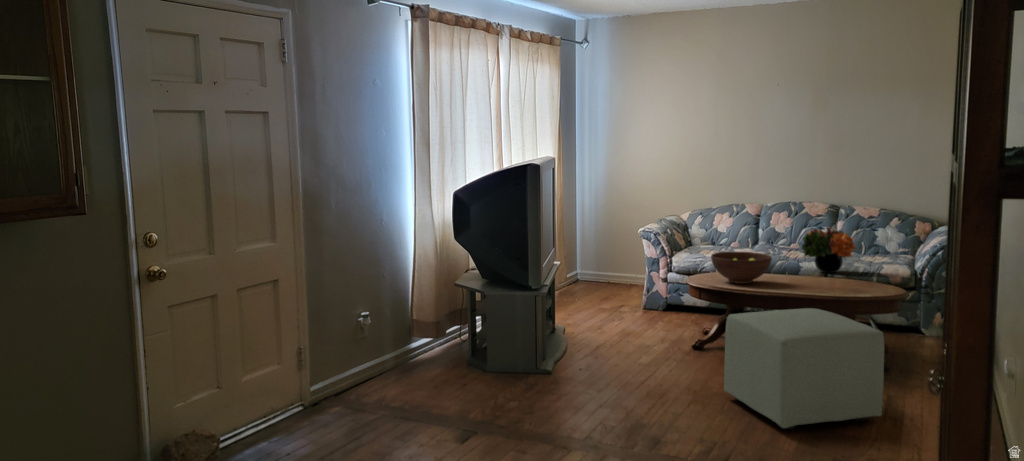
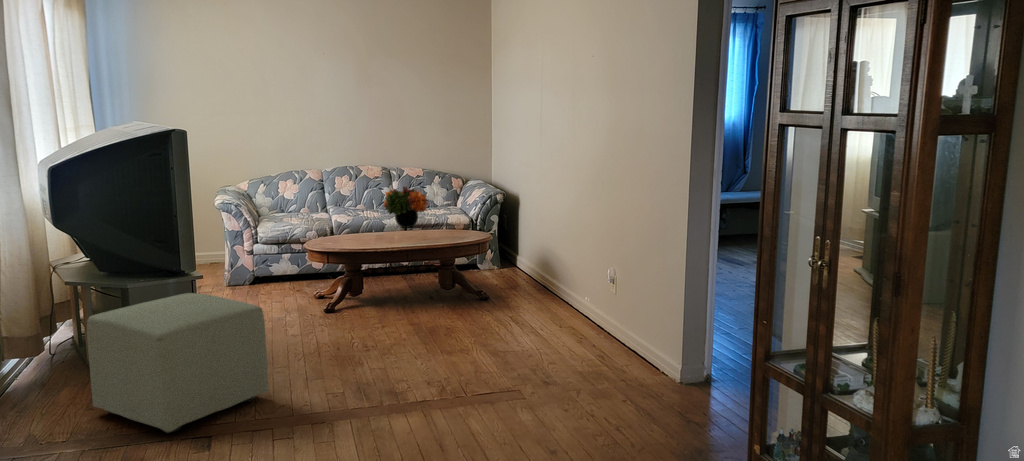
fruit bowl: present [711,252,772,284] -> none [336,213,391,243]
ottoman: present [724,308,884,429] -> present [87,293,269,433]

